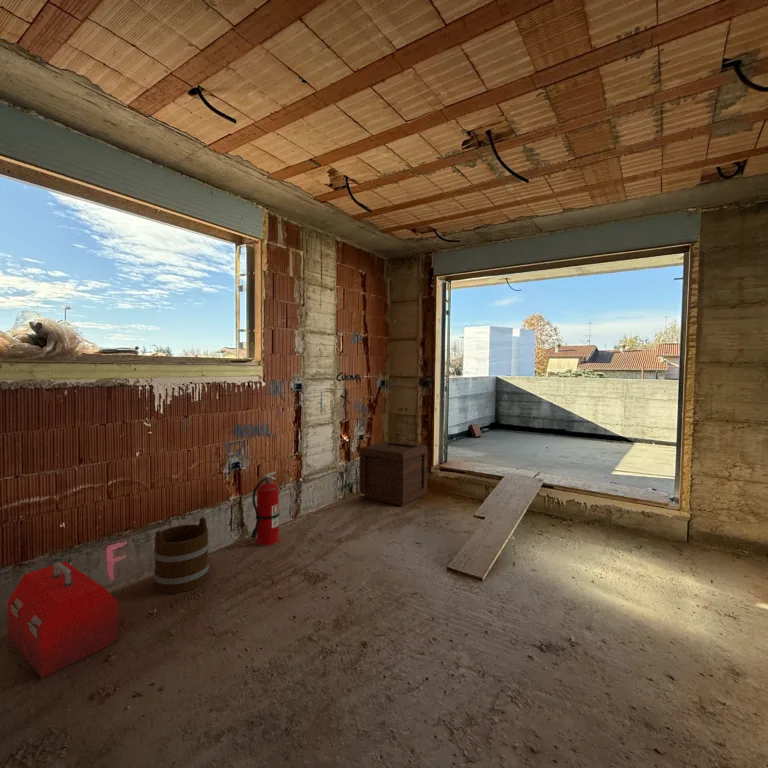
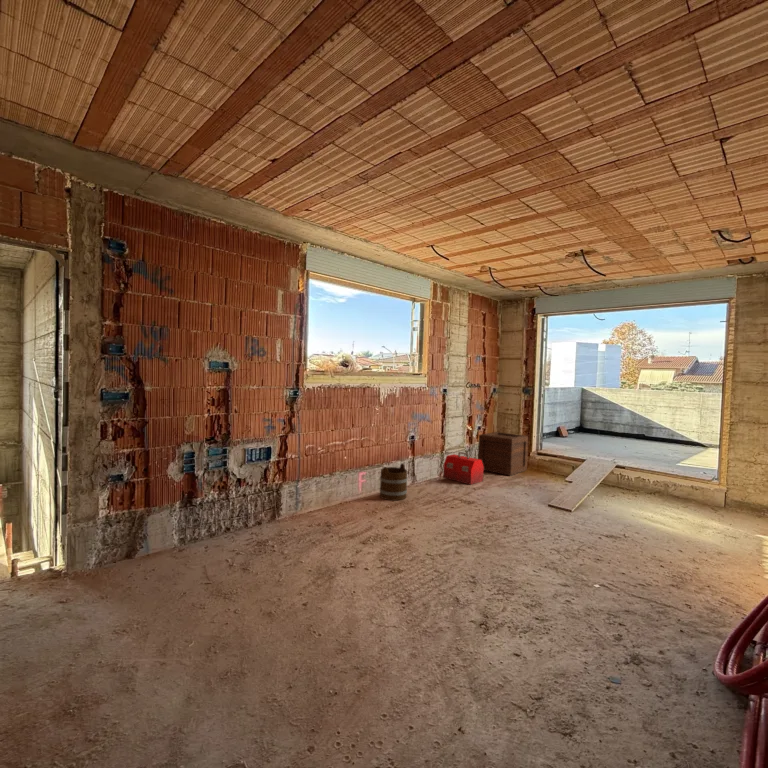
fire extinguisher: present [251,472,279,546] -> none [421,443,437,487]
toolbox: present [8,562,118,678] -> present [443,452,484,485]

